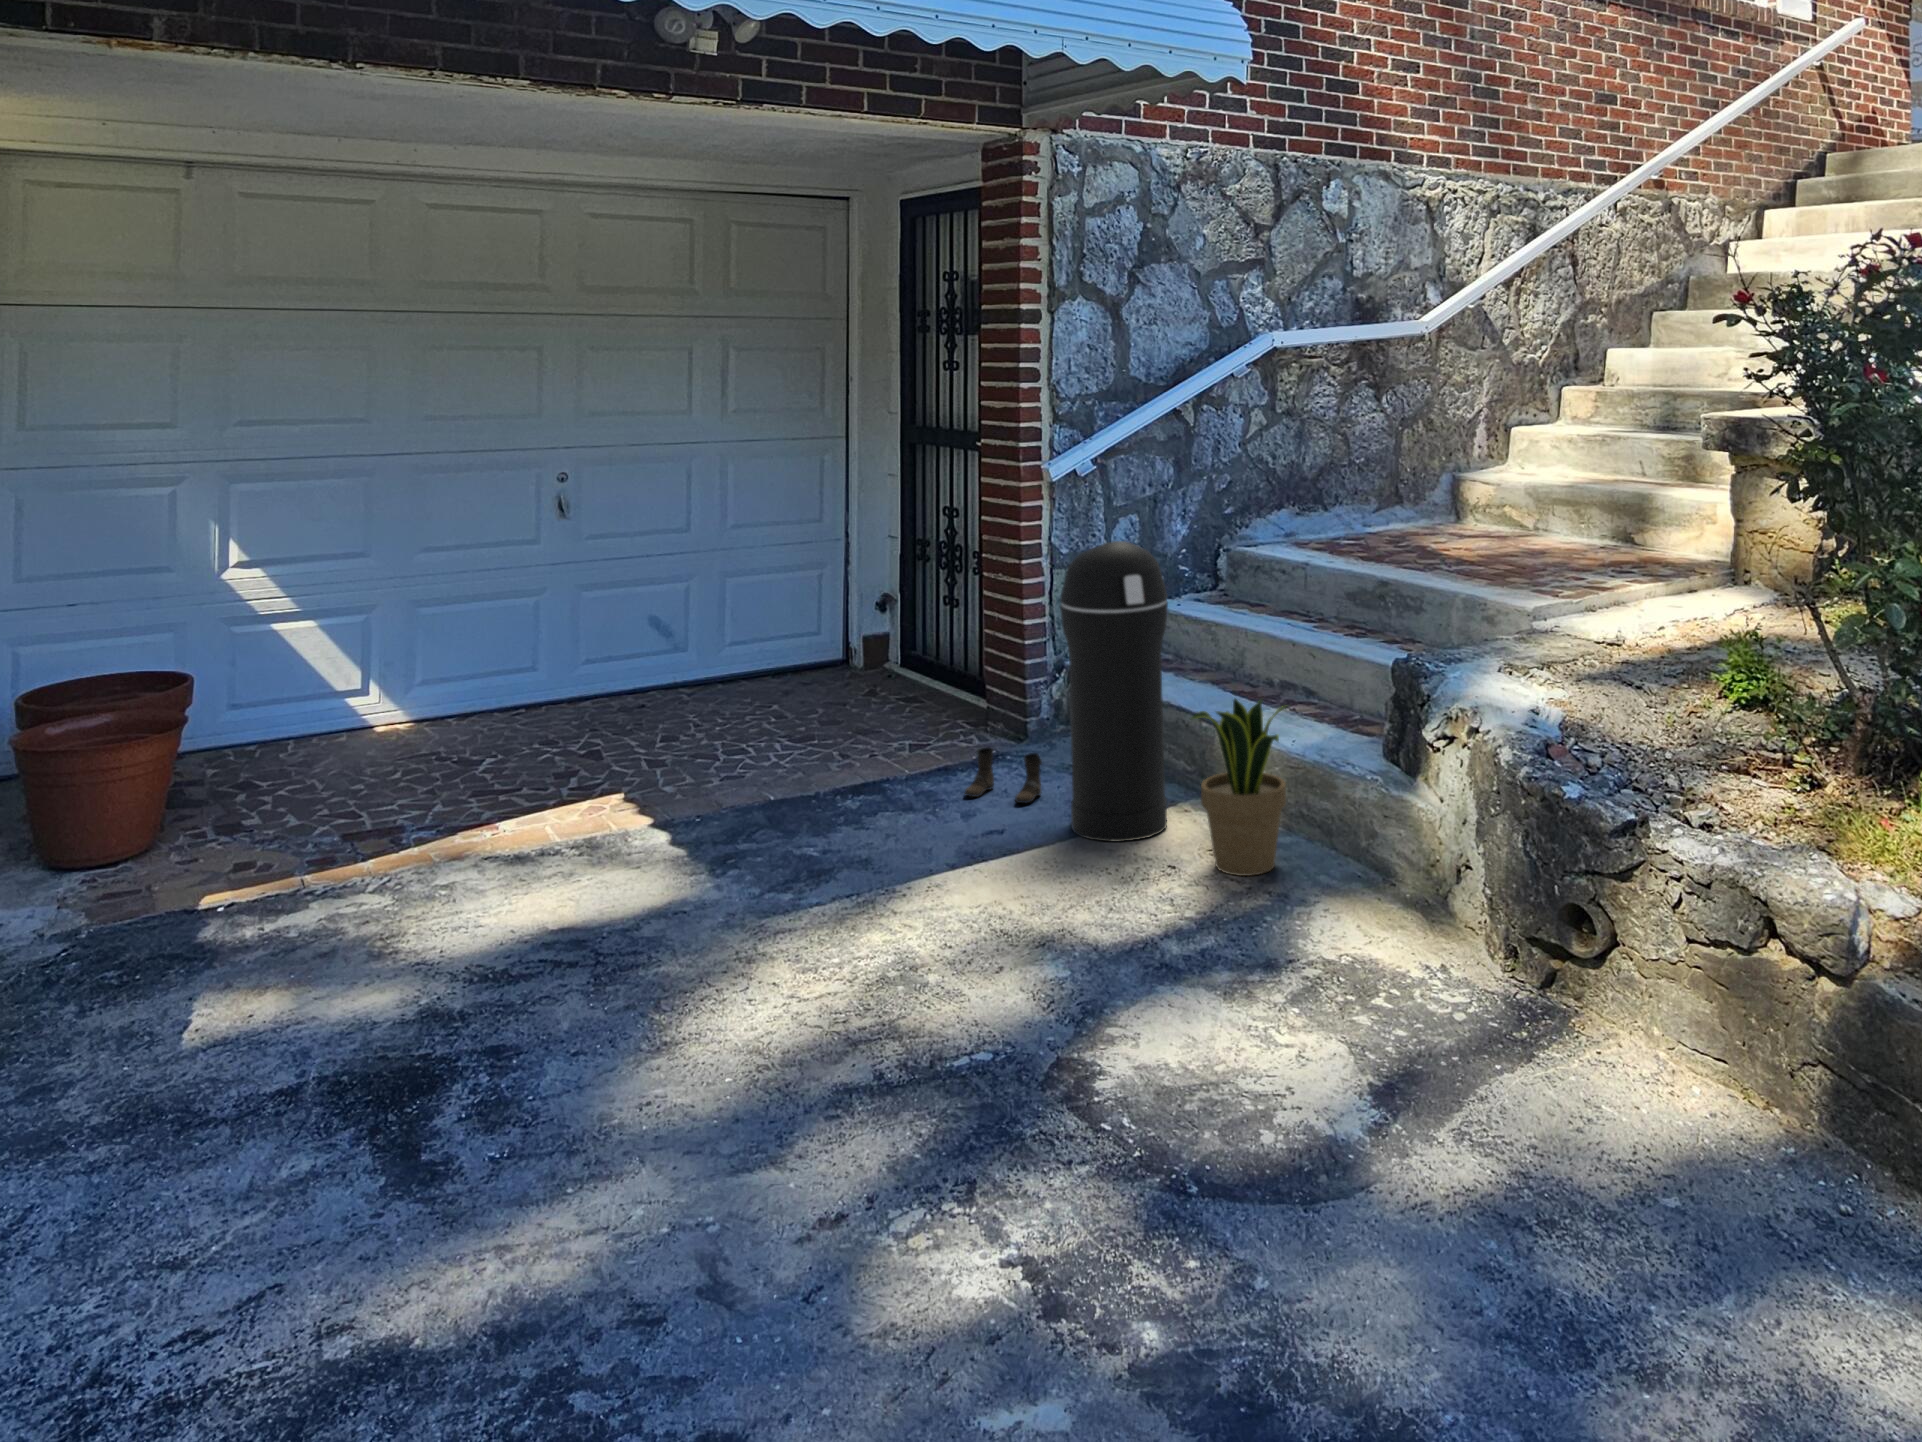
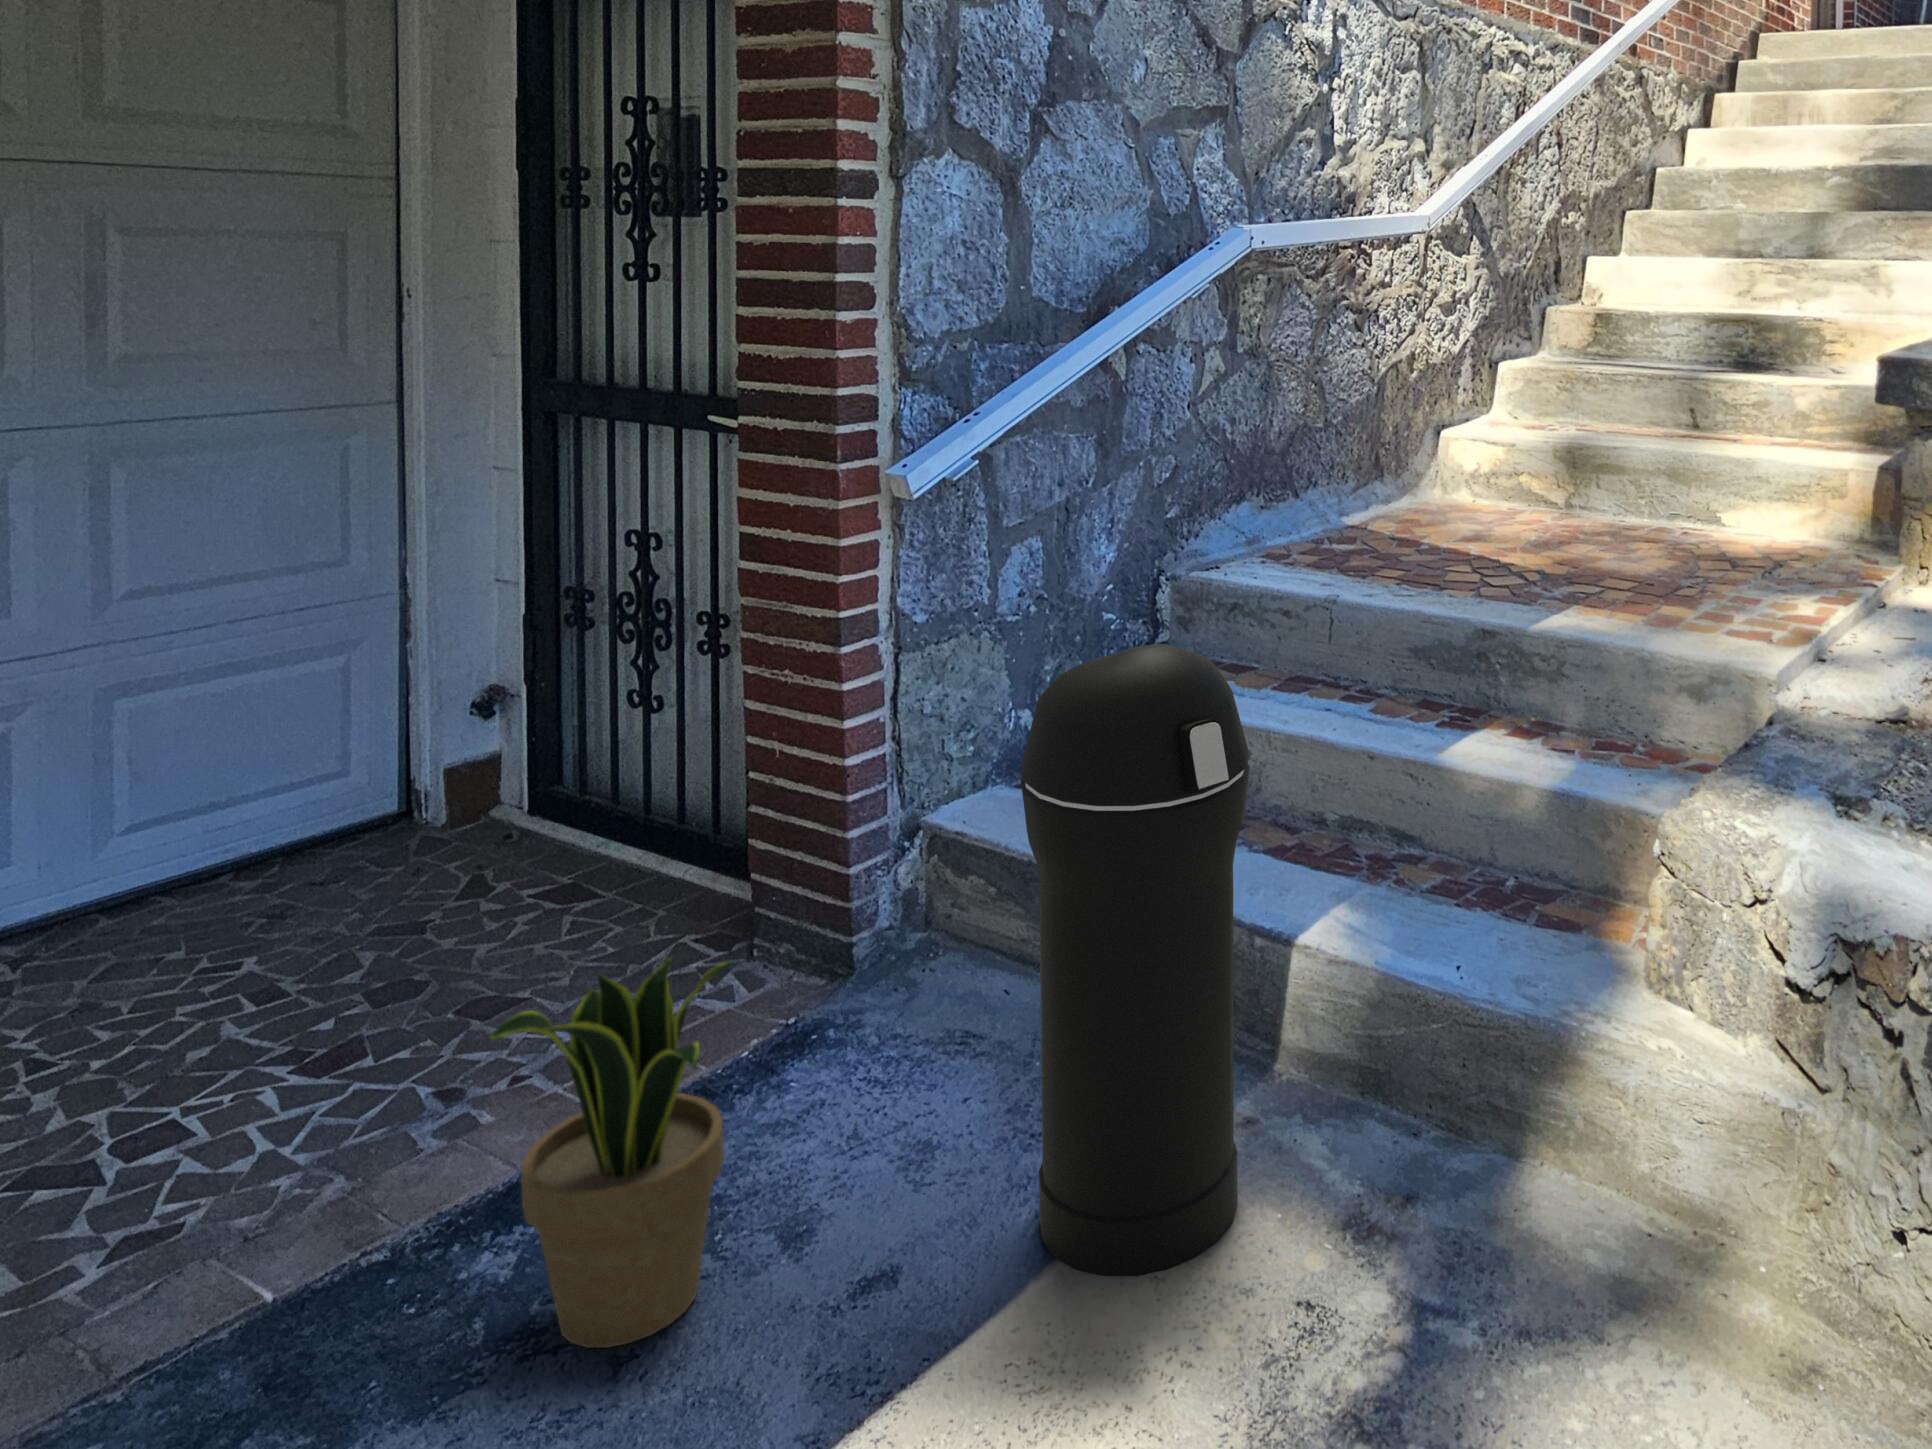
potted plant: present [1192,699,1286,876] -> present [486,957,732,1348]
boots: present [965,747,1042,803] -> none [765,1053,938,1178]

